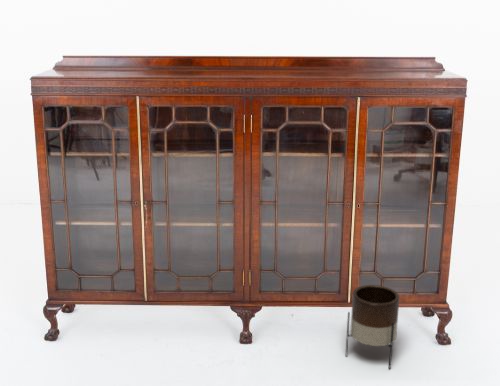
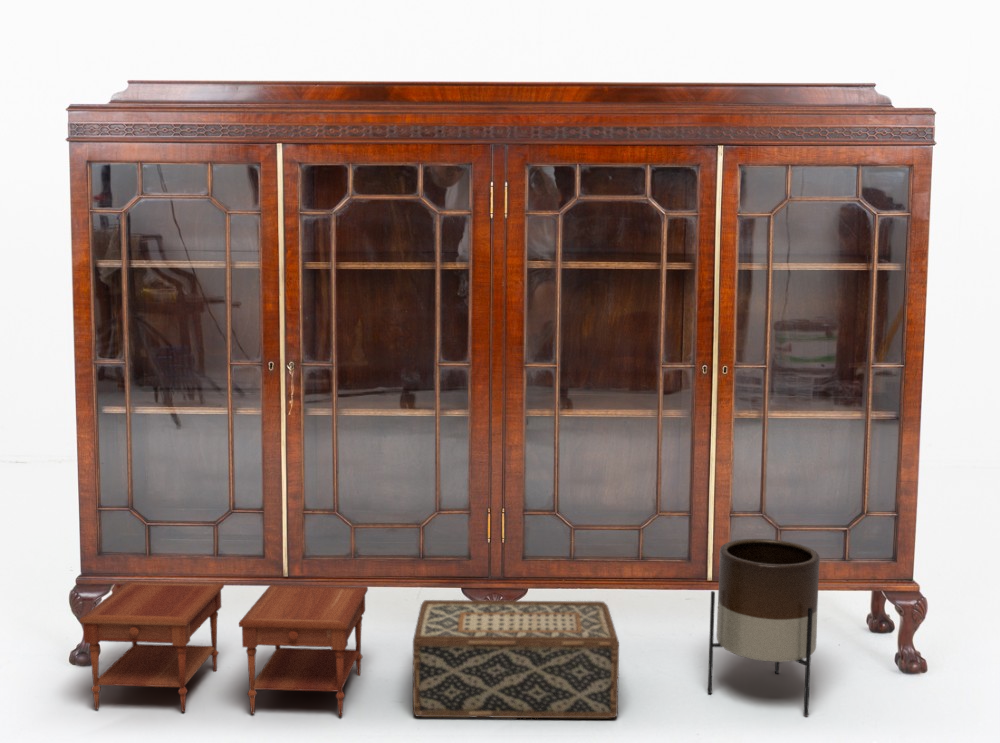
side table: none [53,303,186,370] -> present [80,581,368,716]
woven basket: none [208,312,304,371] -> present [413,600,619,718]

